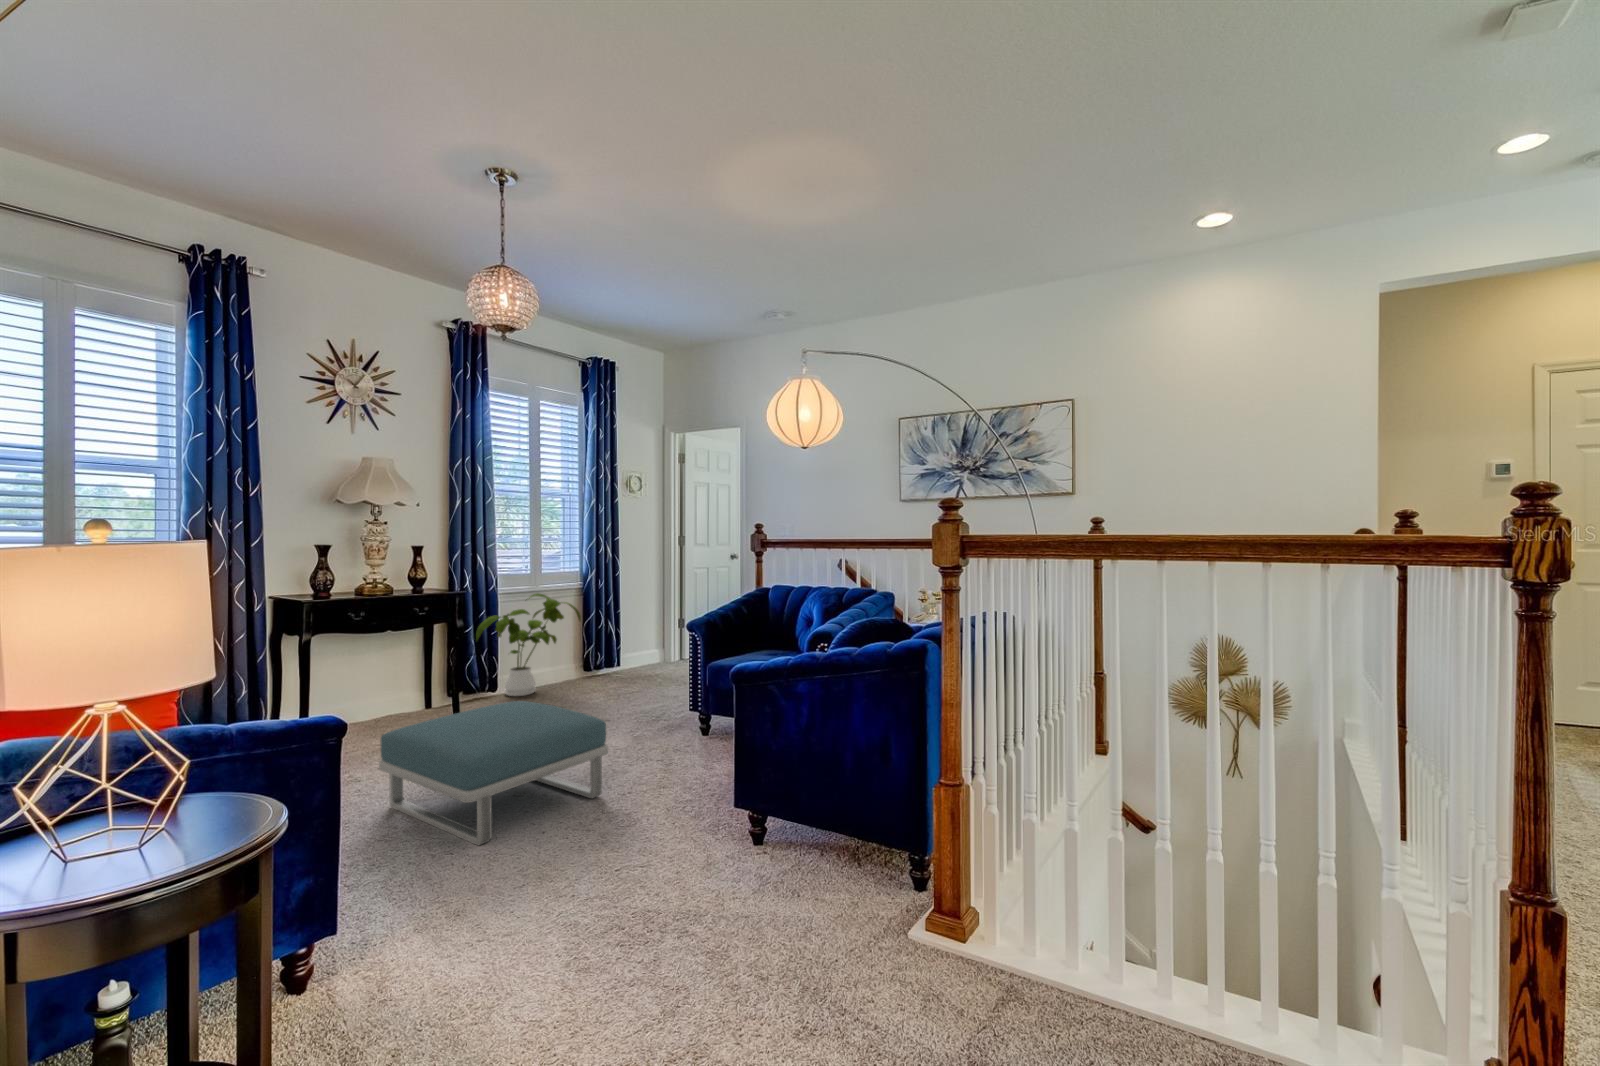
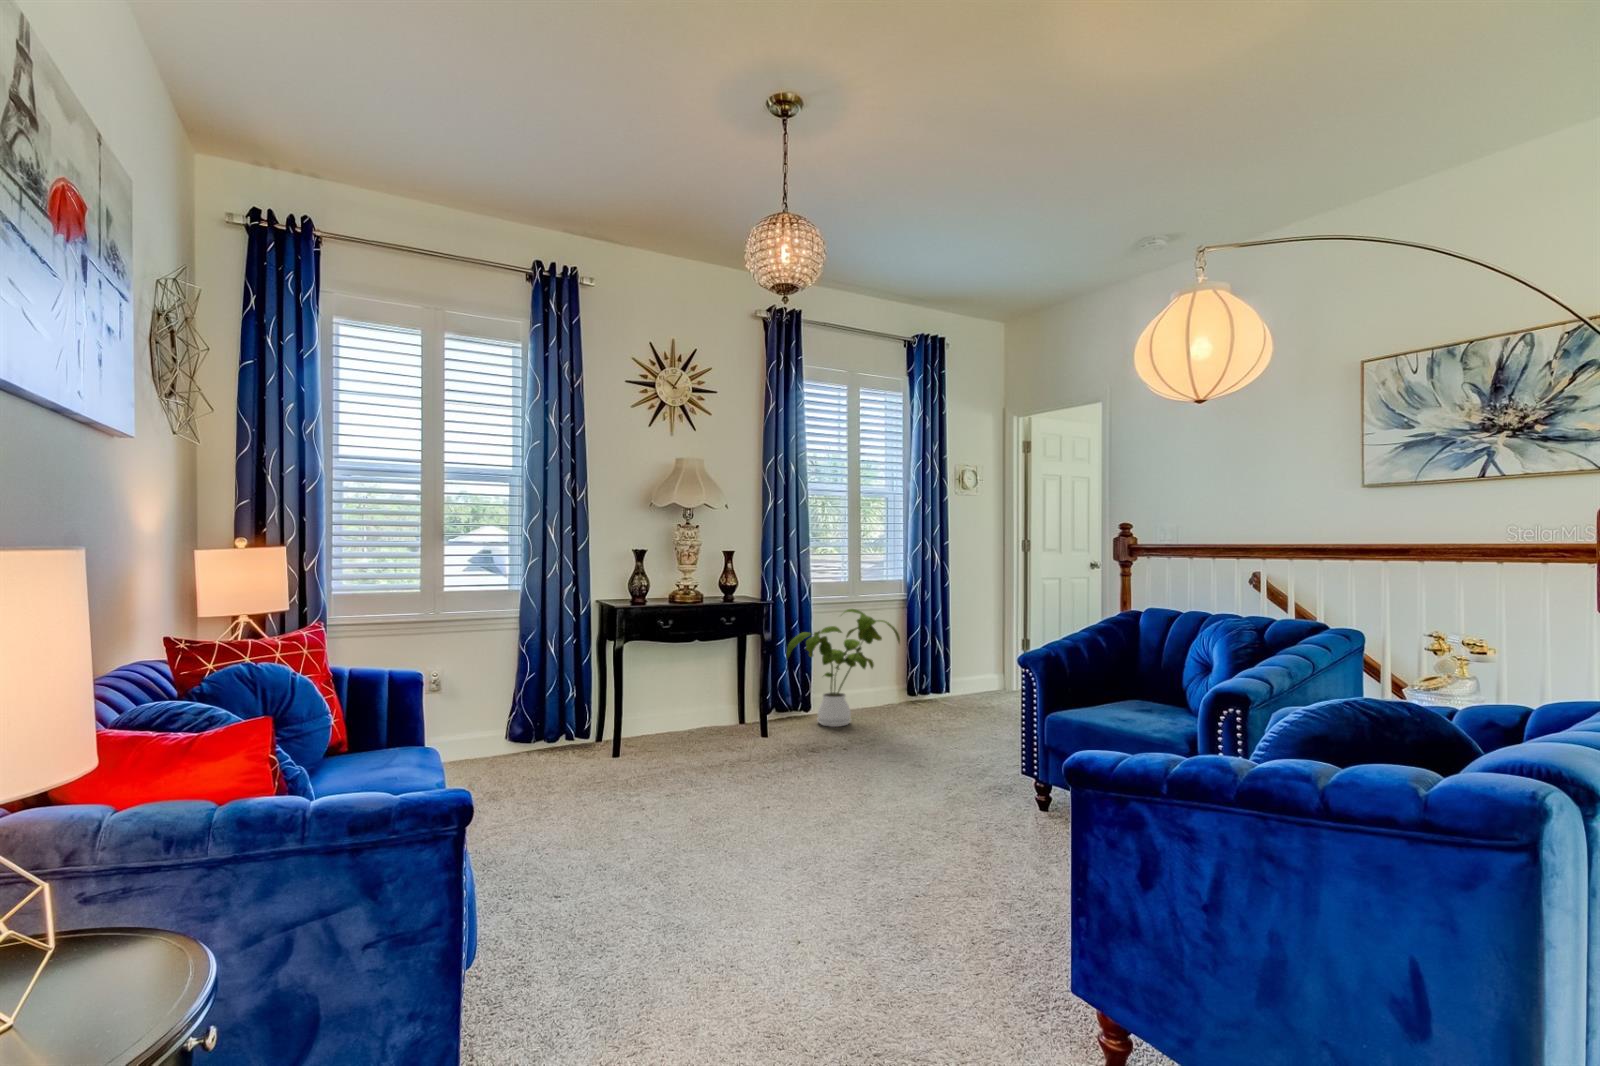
footstool: present [379,701,608,845] -> none [656,736,902,912]

